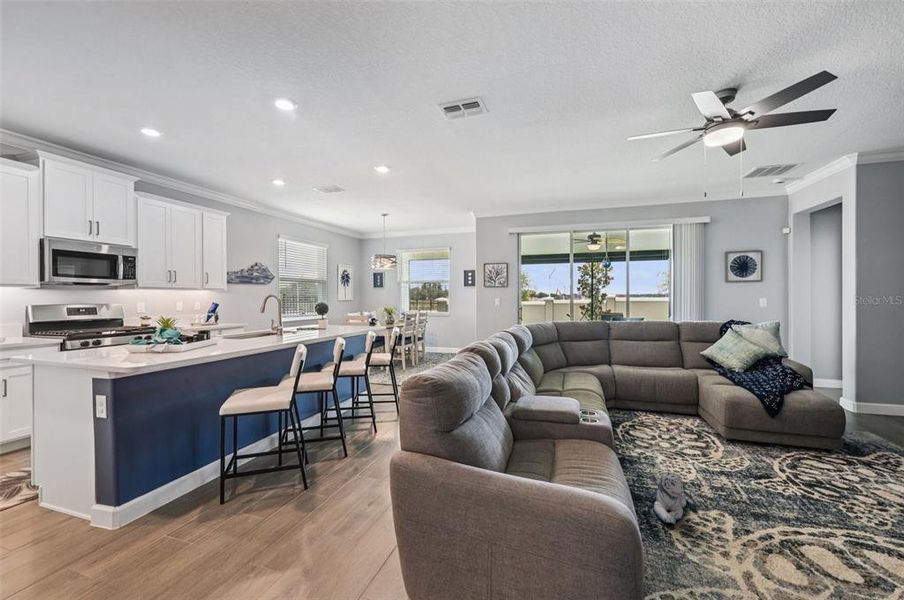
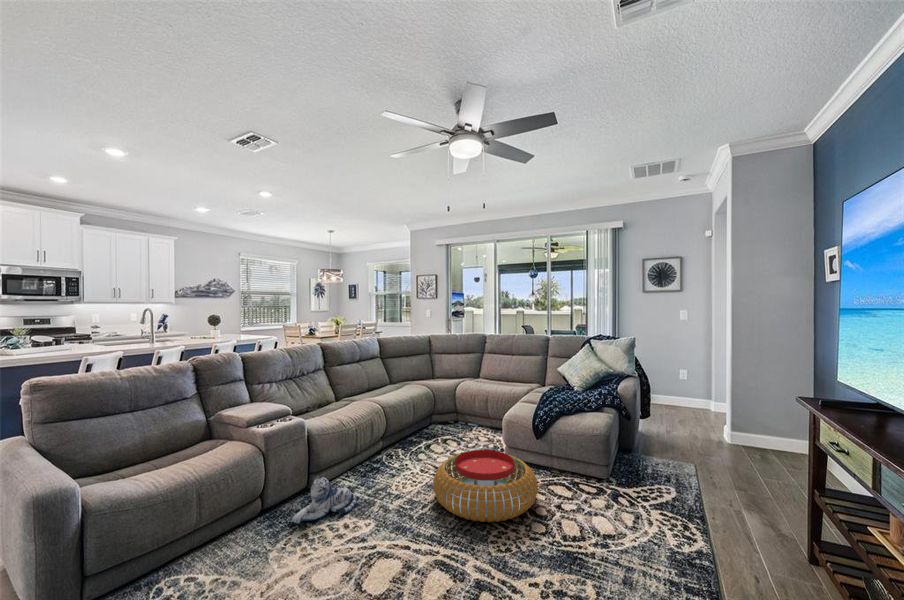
pouf: none [720,432,857,501] -> present [433,450,538,522]

